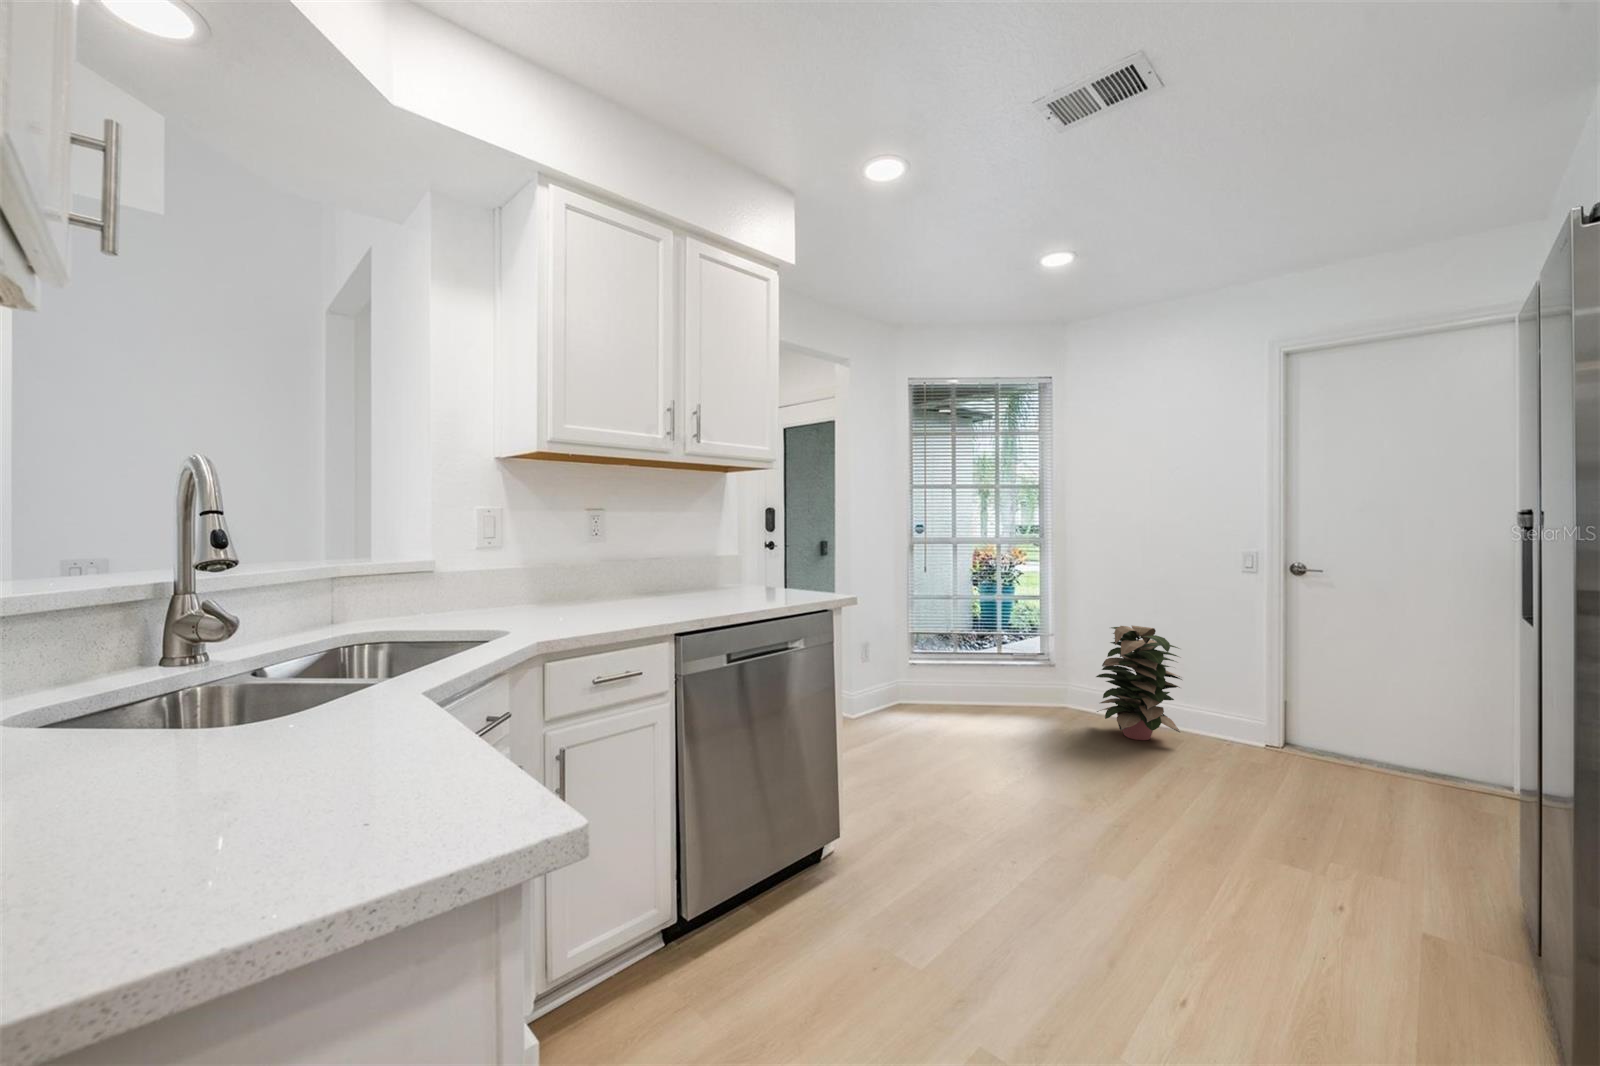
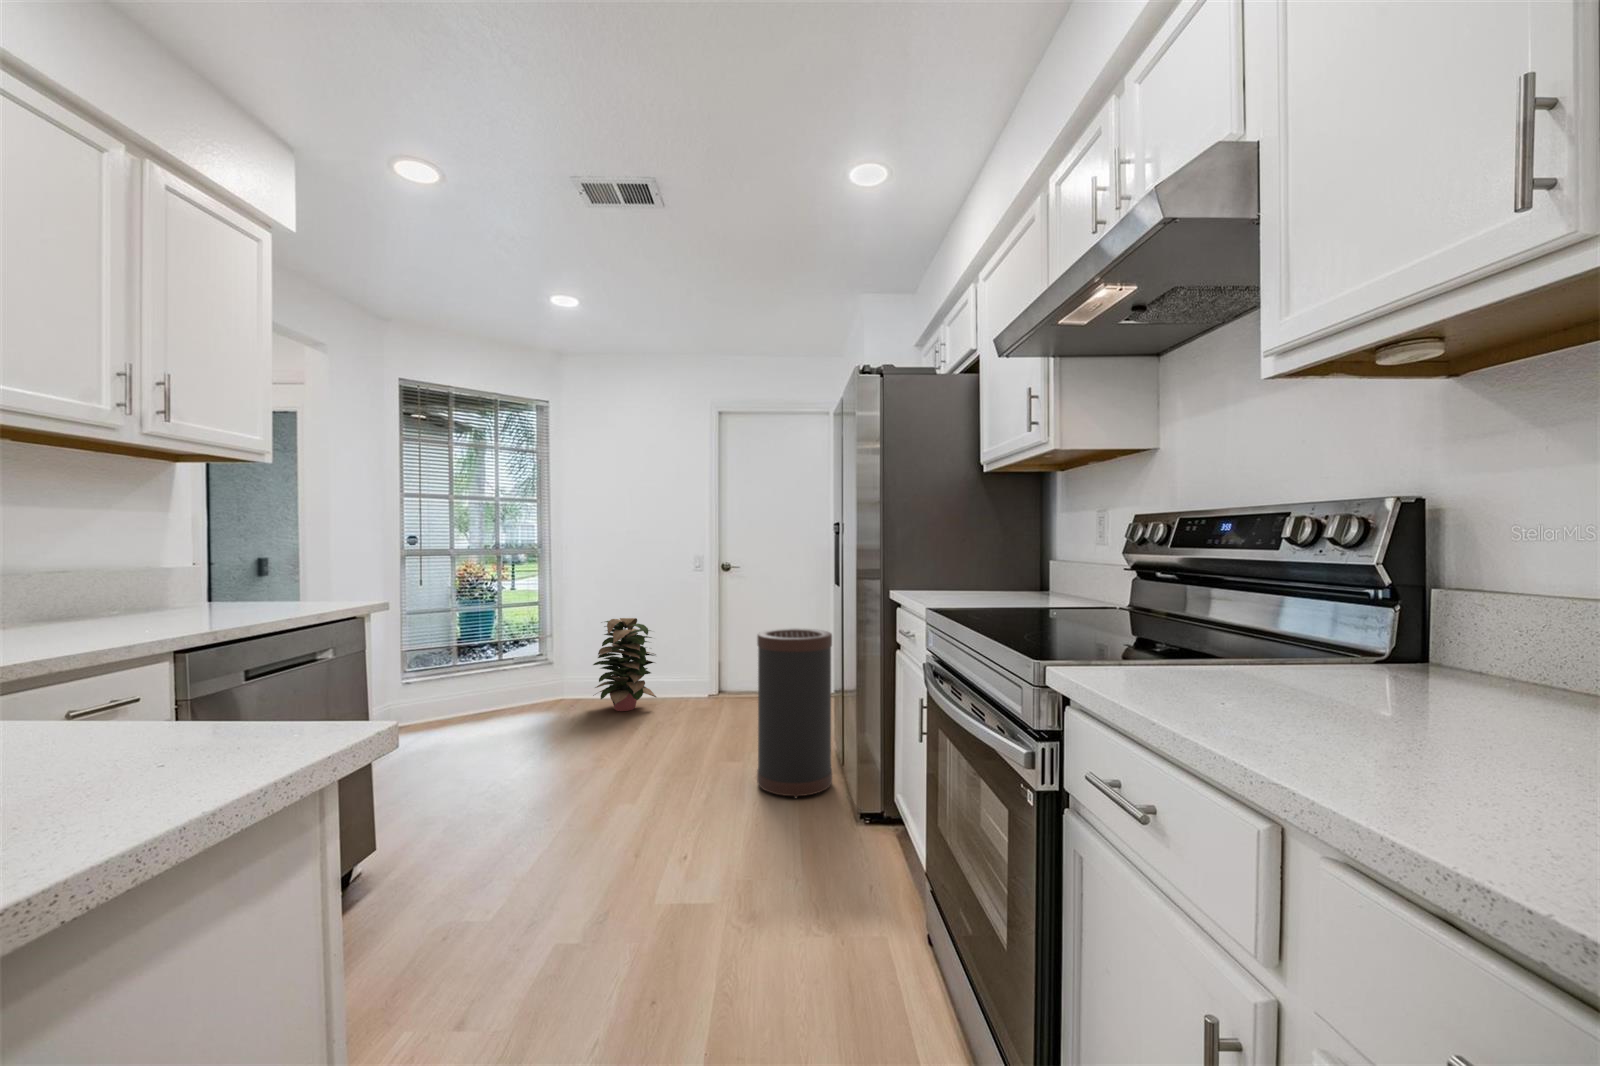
trash can: none [1331,688,1519,1003] -> present [757,628,832,798]

